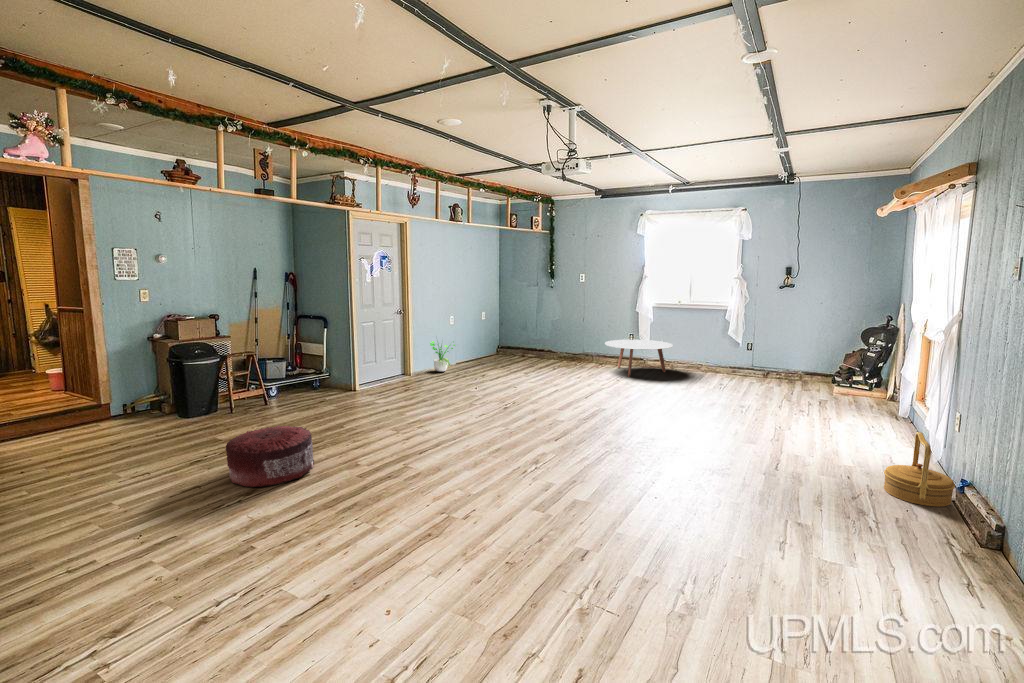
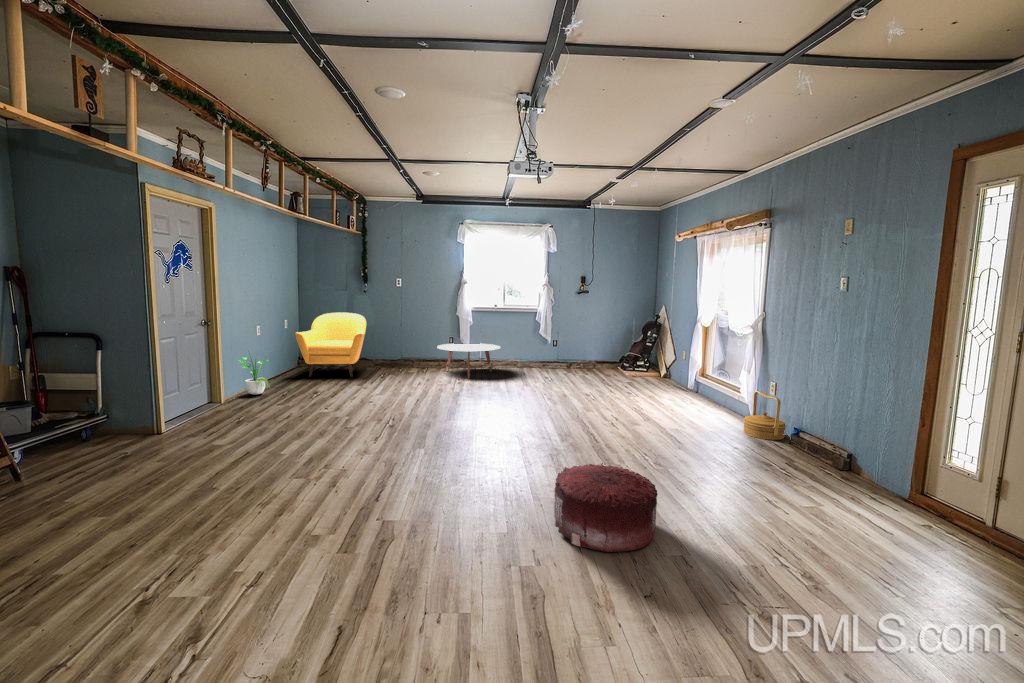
armchair: none [485,306,549,365] -> present [295,312,366,378]
pouf: present [226,425,314,487] -> present [554,463,658,552]

